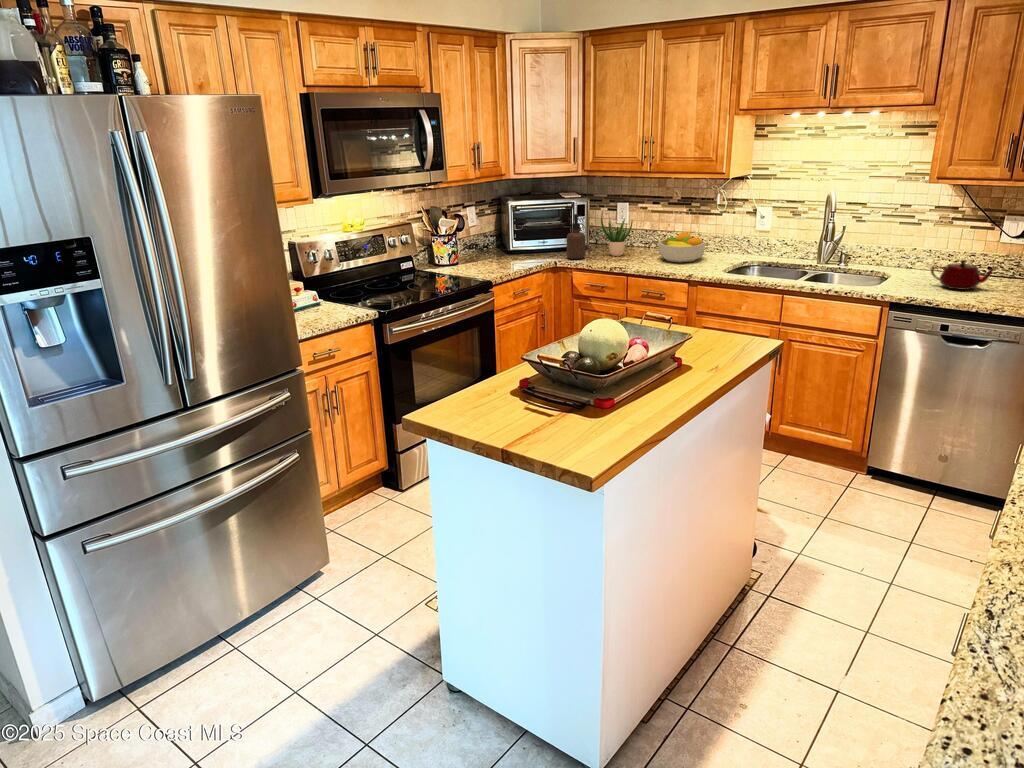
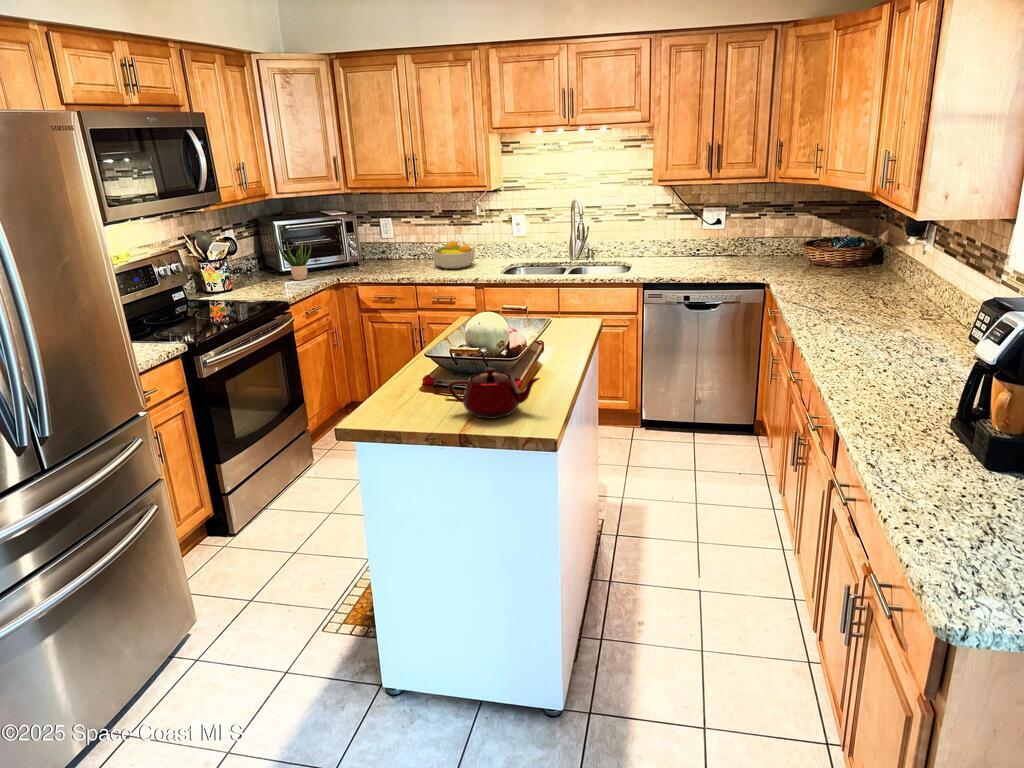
soap dispenser: present [567,214,586,259] -> none [344,231,364,275]
potted plant: present [601,214,632,256] -> present [277,239,311,280]
teapot: present [931,260,997,290] -> present [448,368,540,419]

